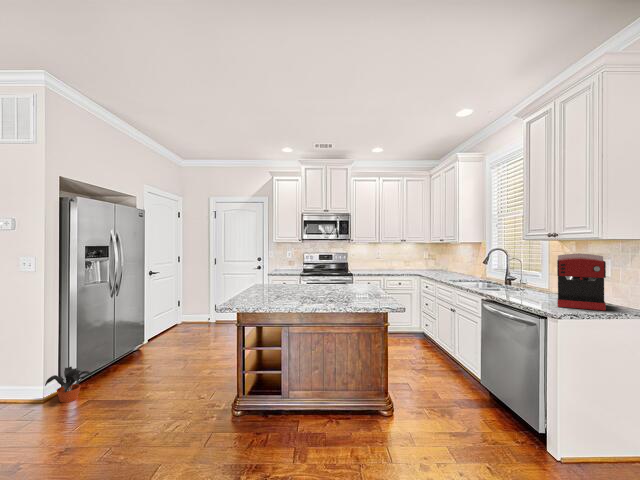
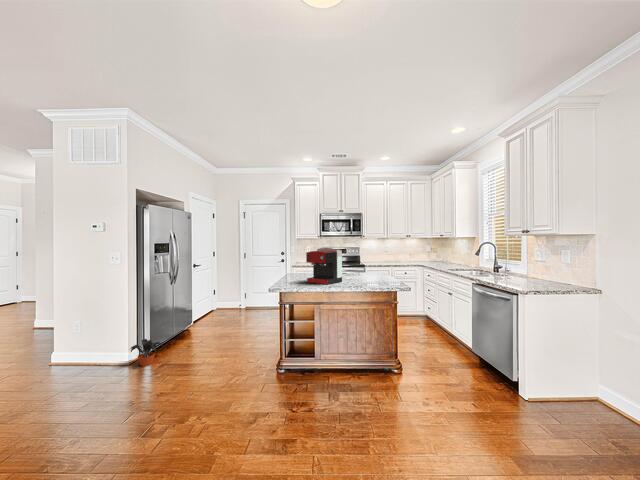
coffee maker: present [557,253,606,311] -> present [306,248,342,285]

